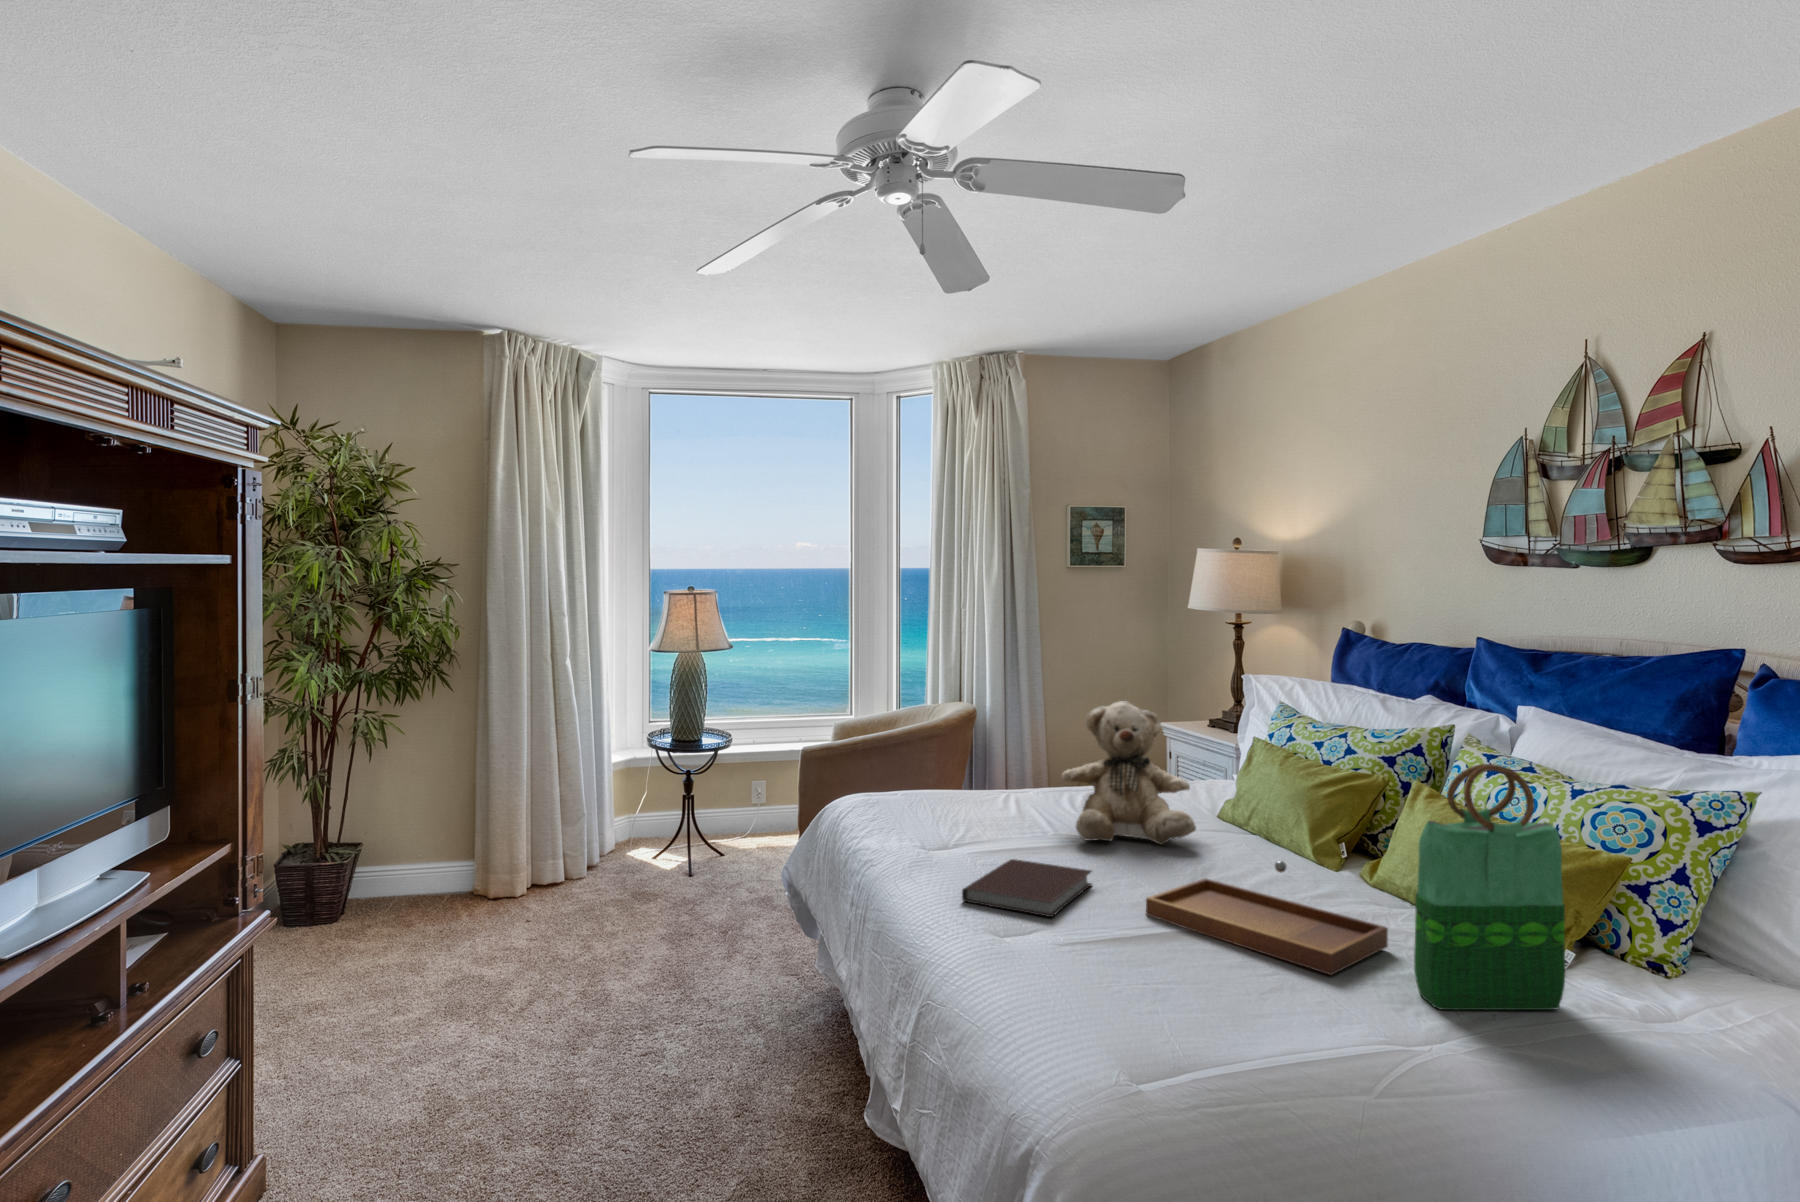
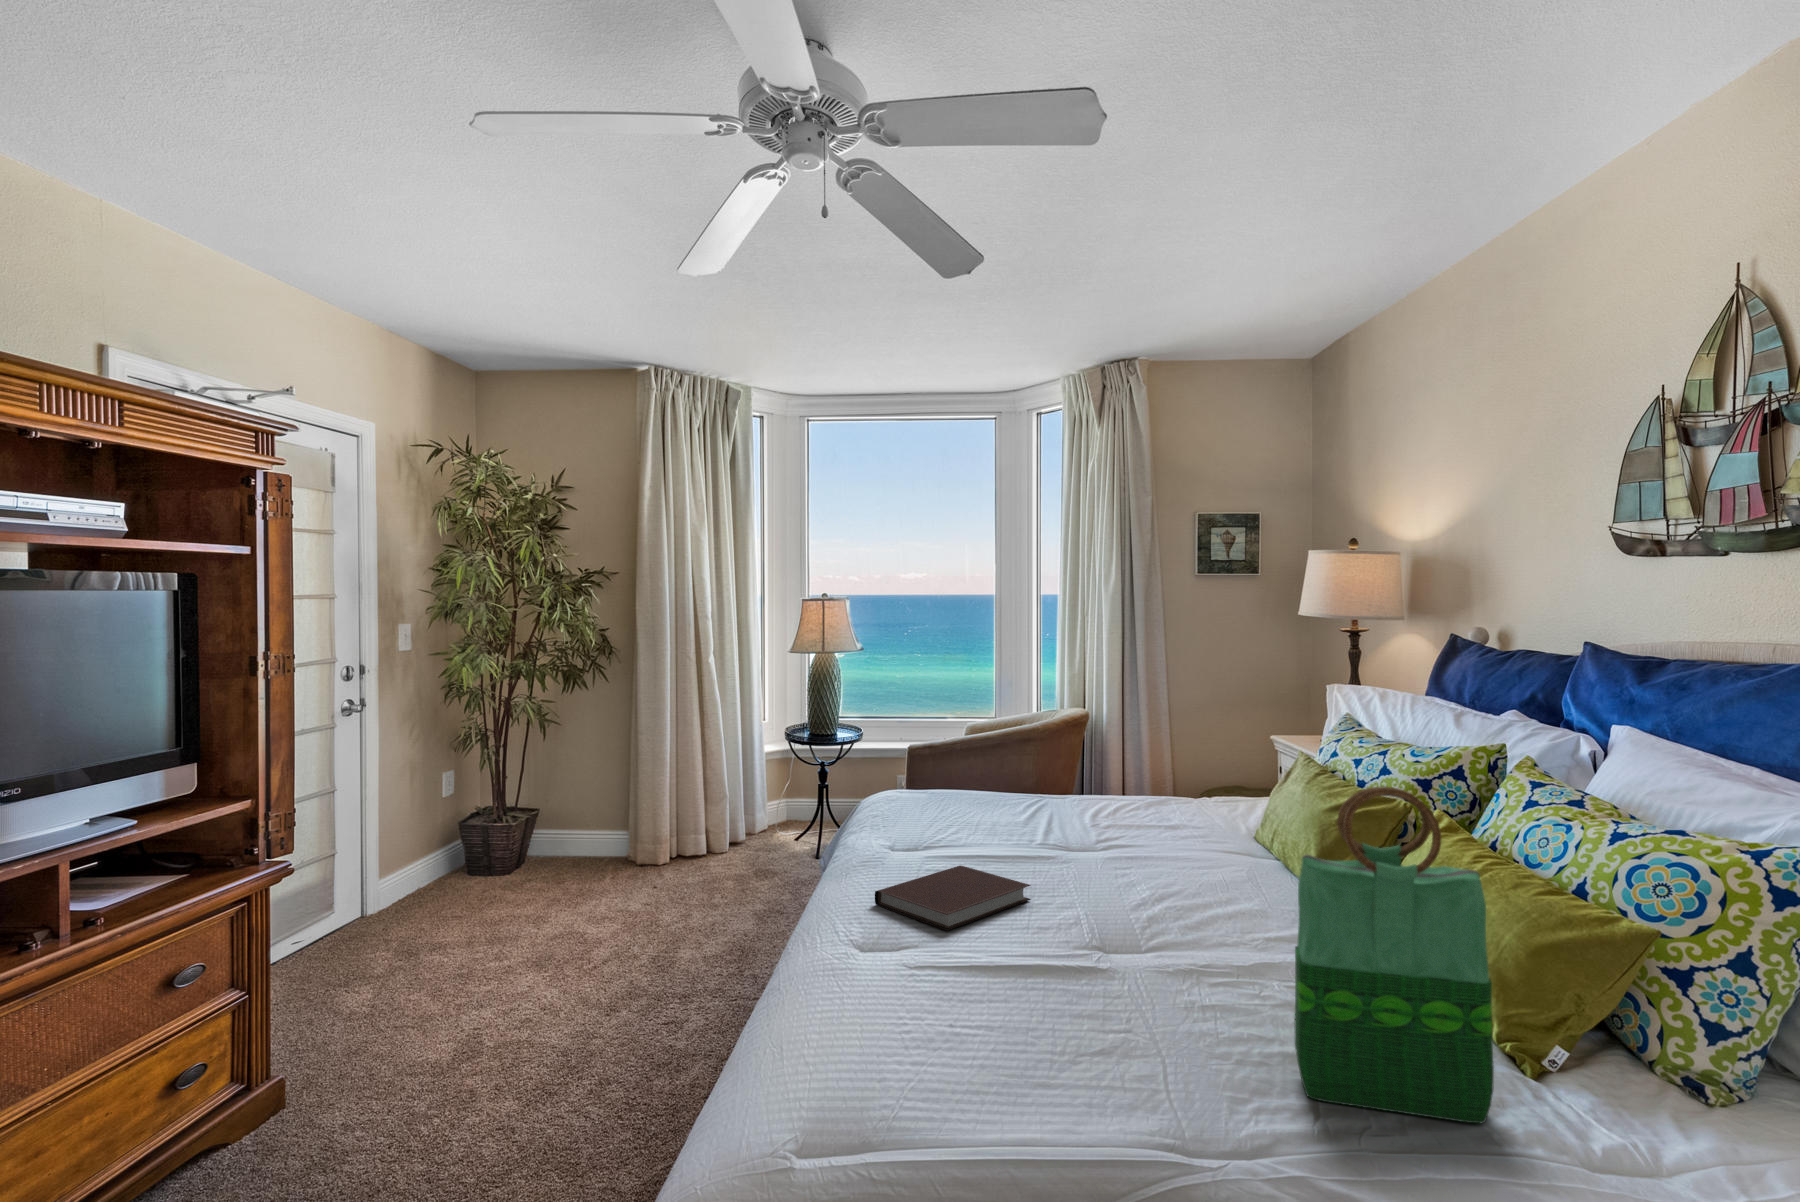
teddy bear: present [1061,701,1196,845] -> none [1056,705,1198,865]
tray: present [1146,861,1388,975] -> none [1056,891,1313,1035]

